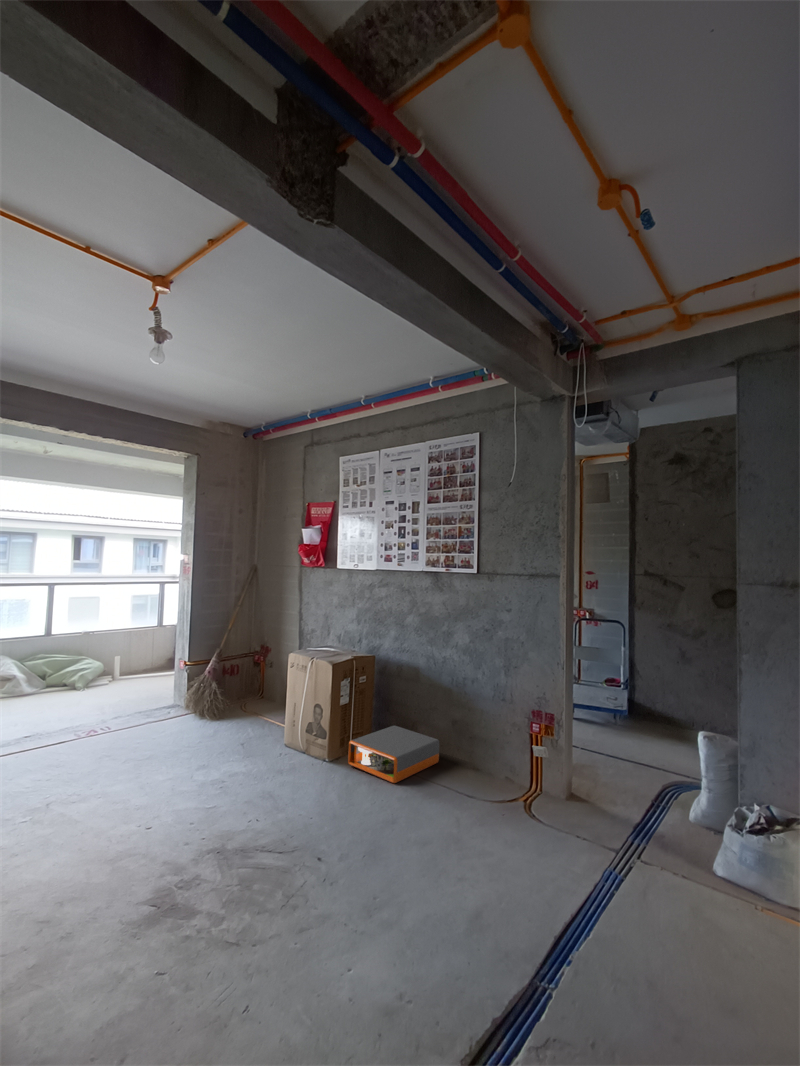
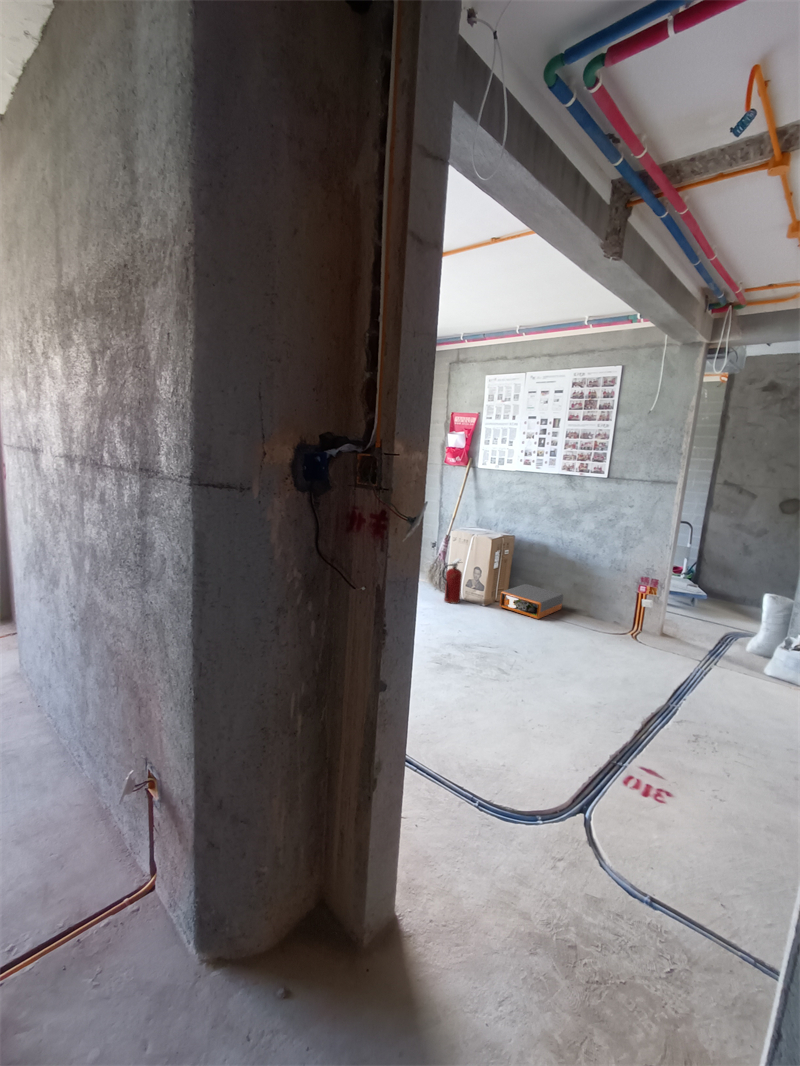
fire extinguisher: none [265,693,300,763] -> present [443,558,462,604]

